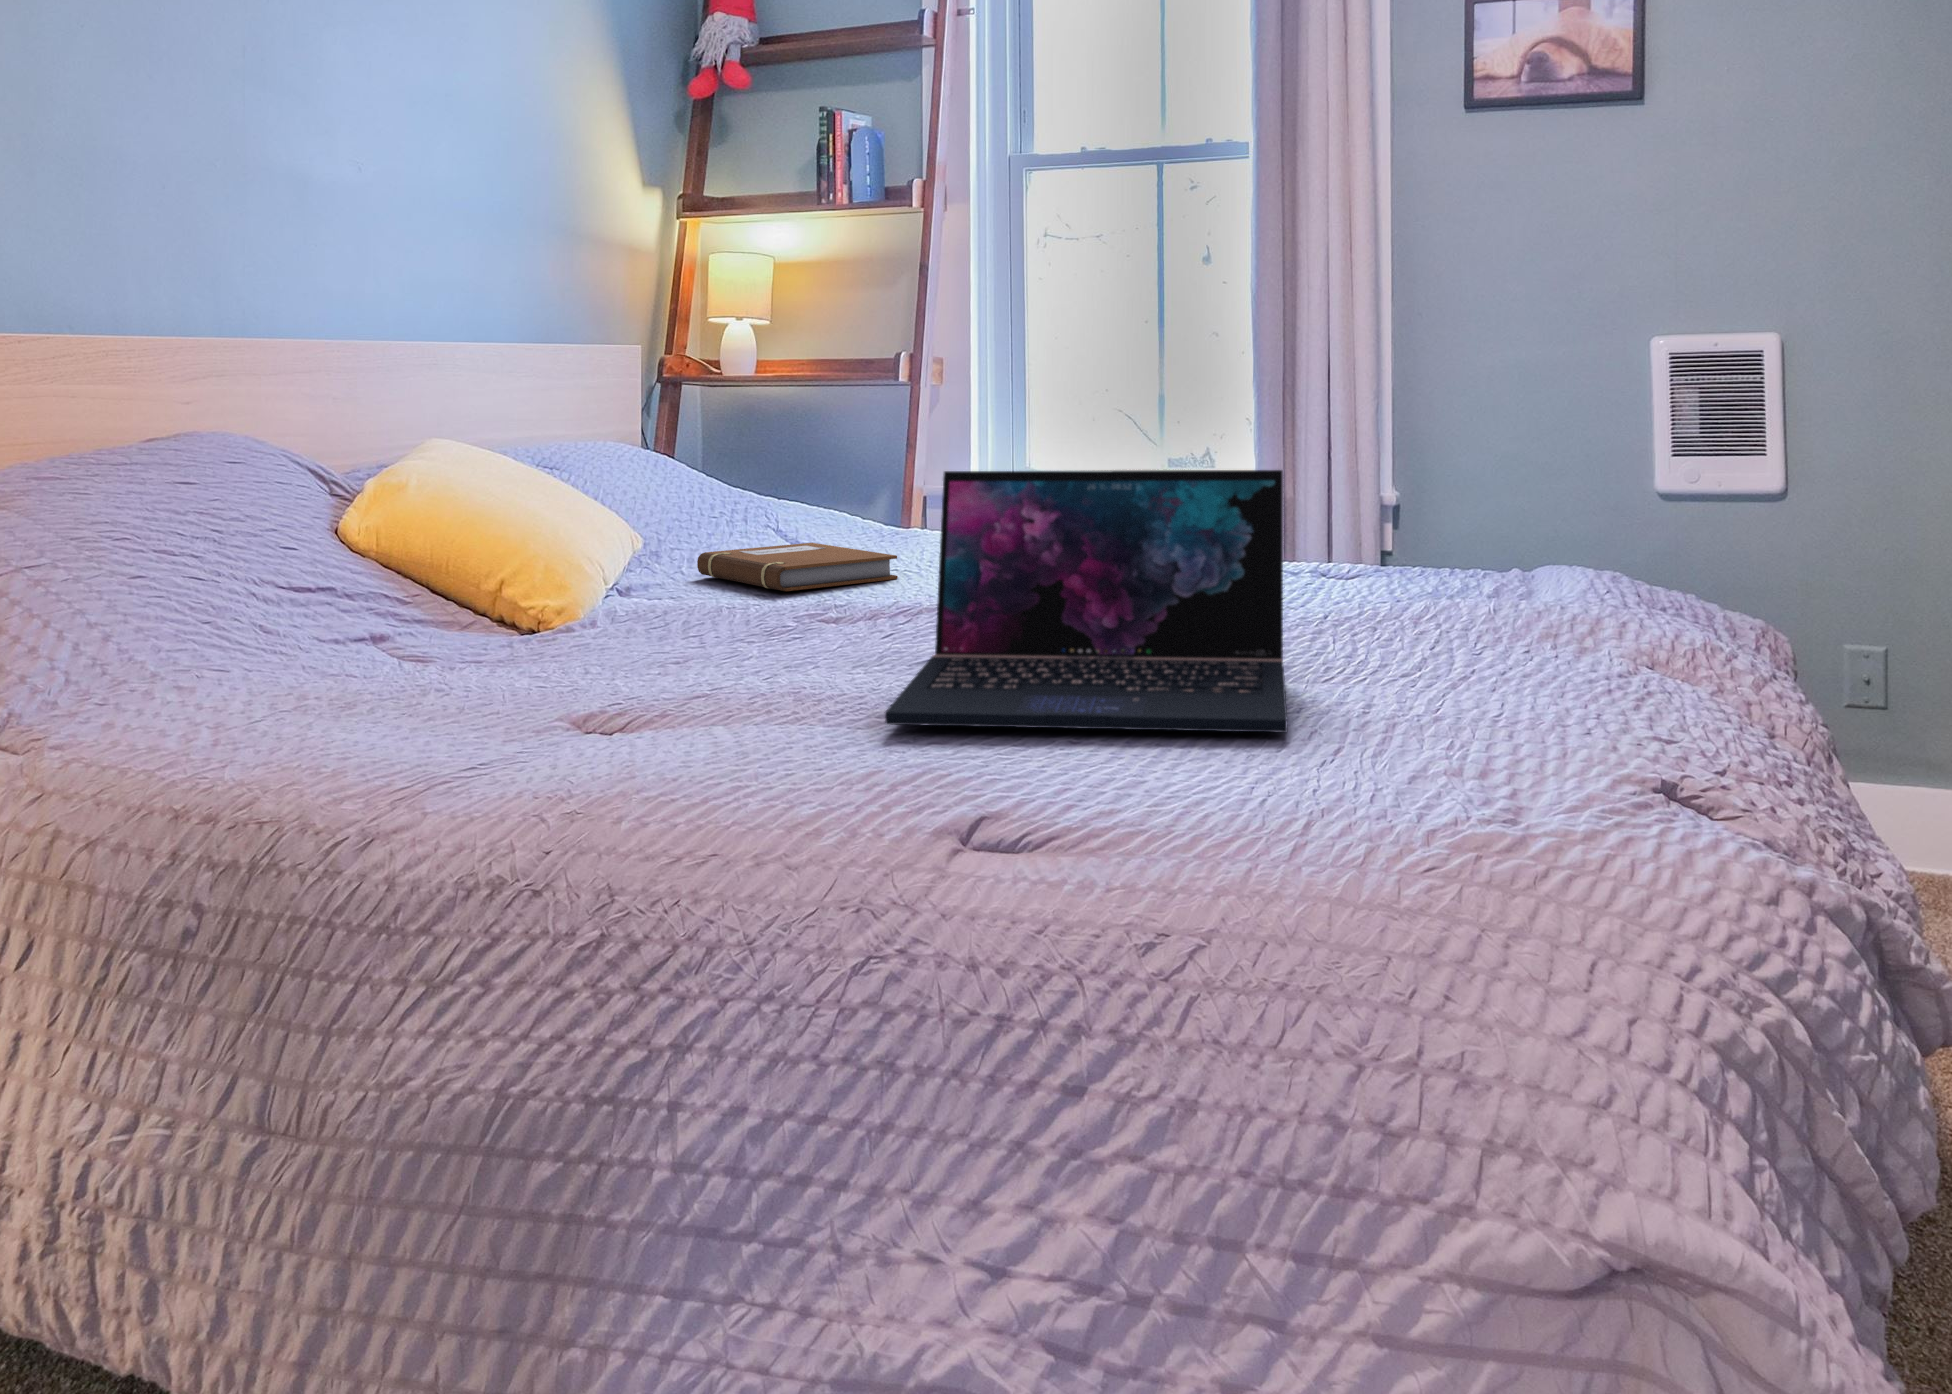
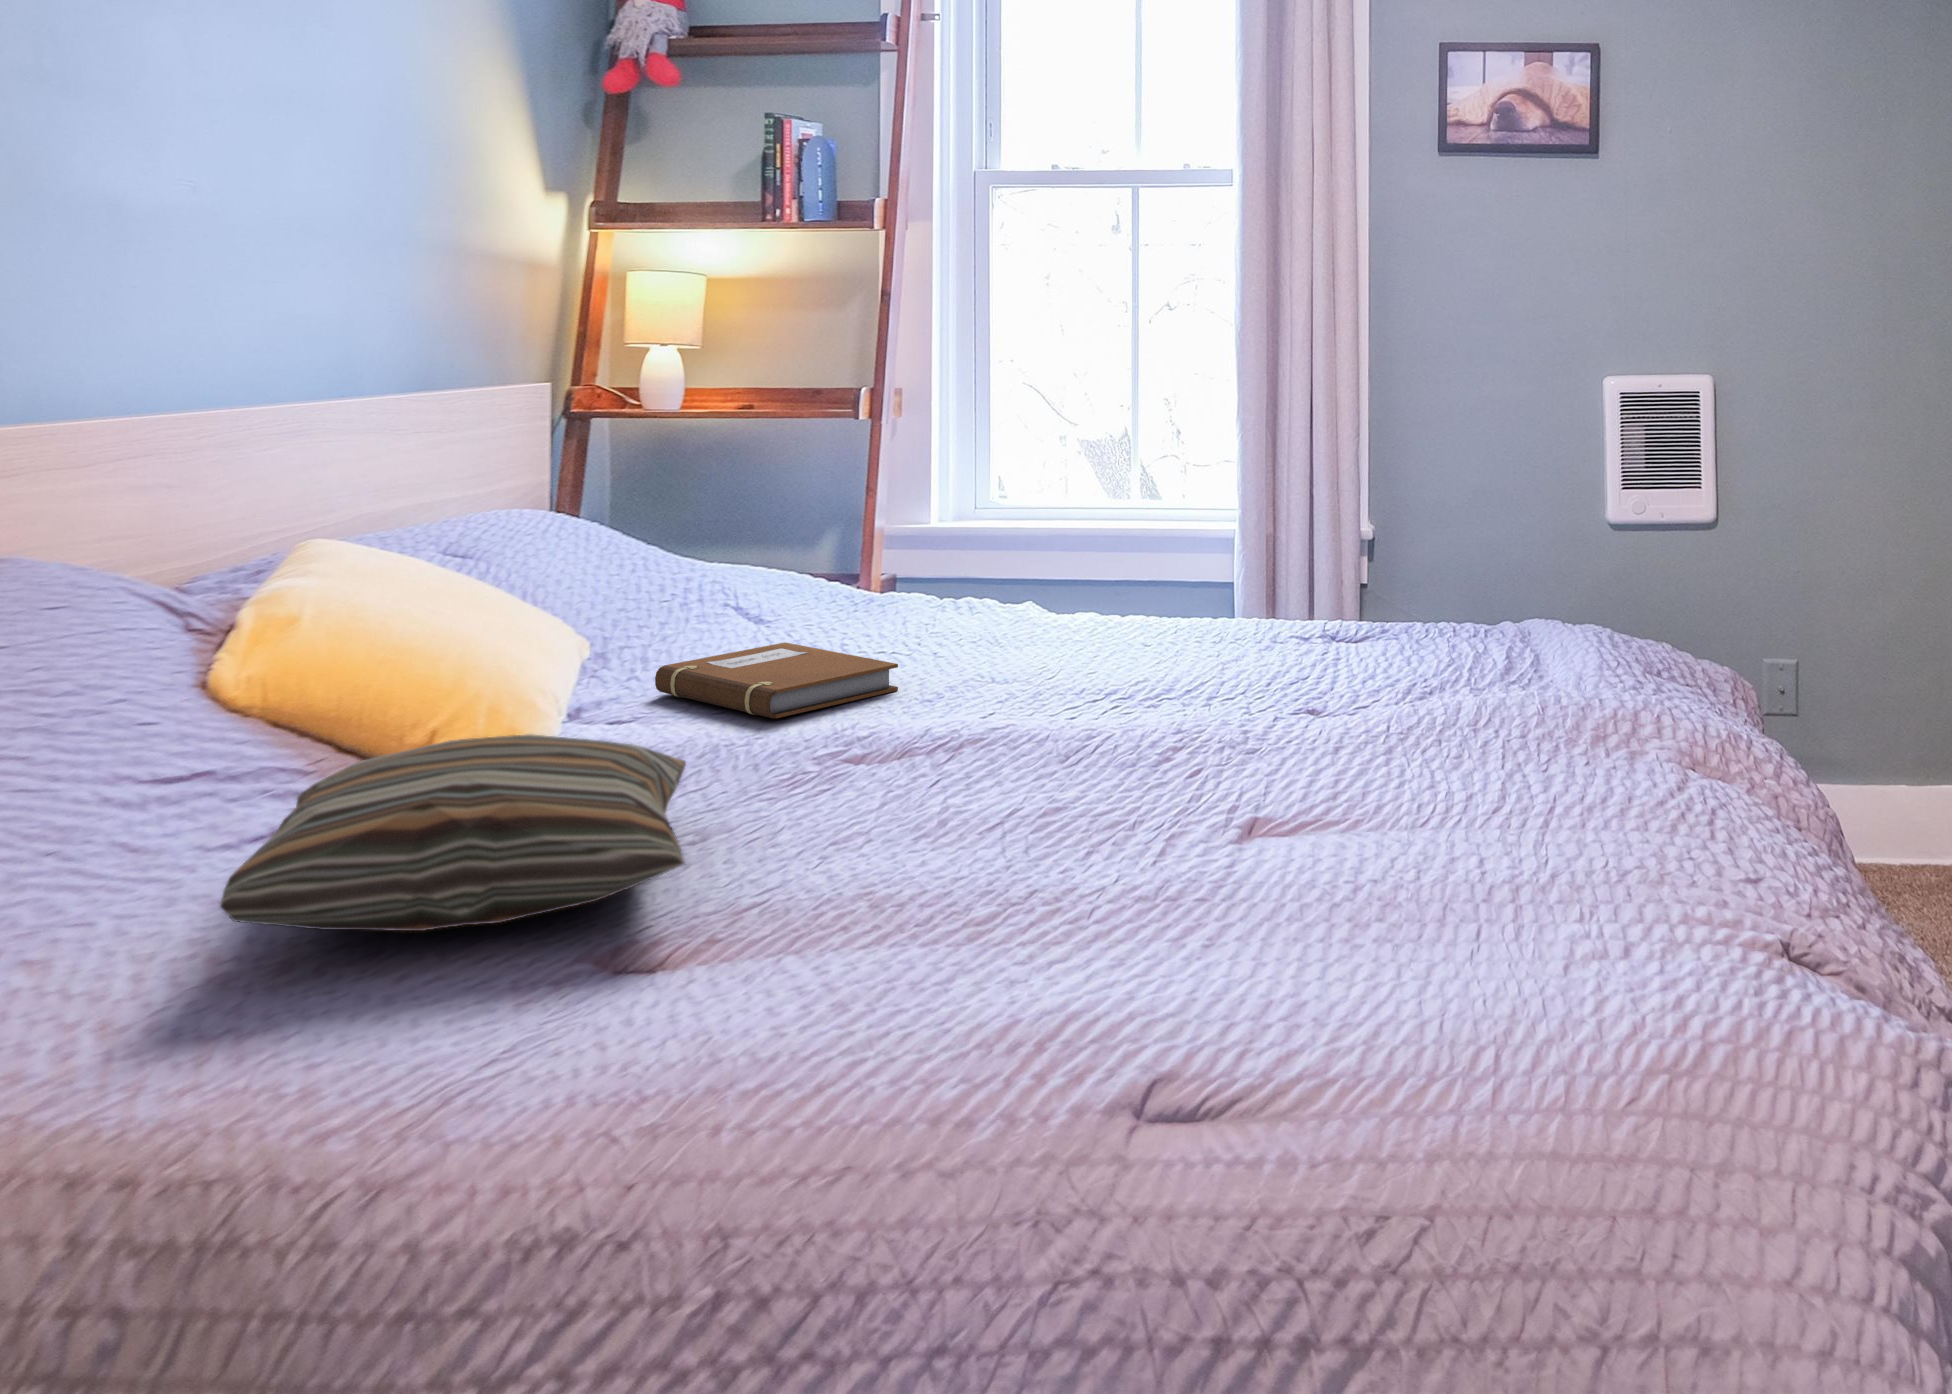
laptop: present [885,470,1287,733] -> none [998,615,1437,949]
pillow: none [274,560,680,696] -> present [220,734,686,931]

